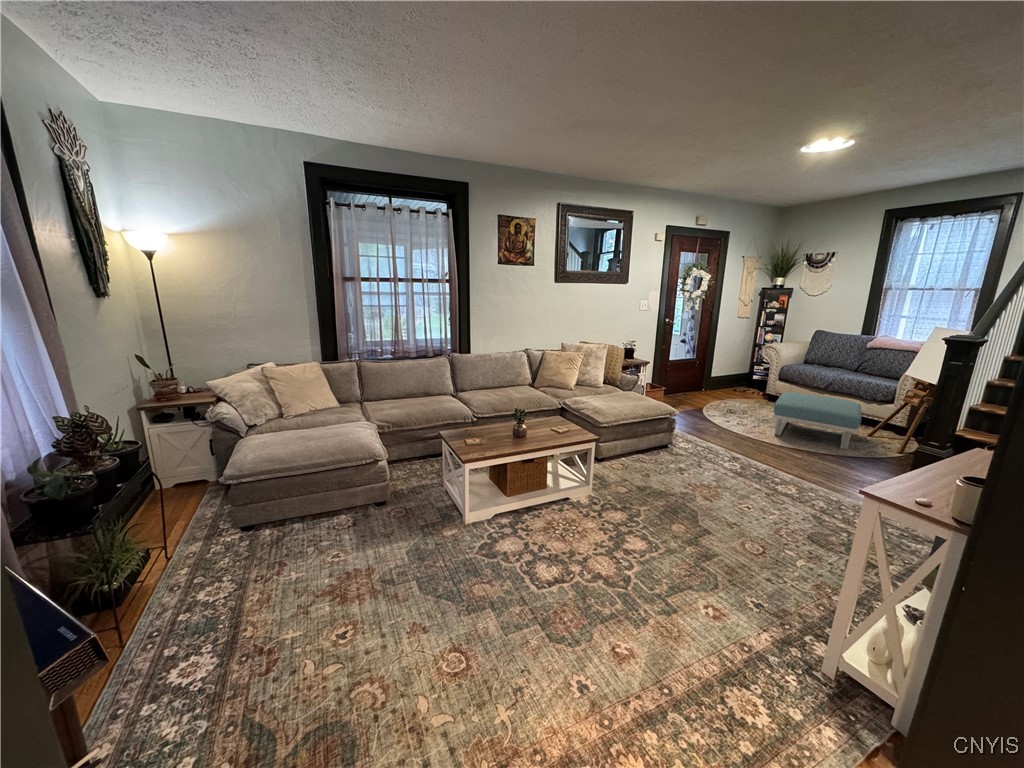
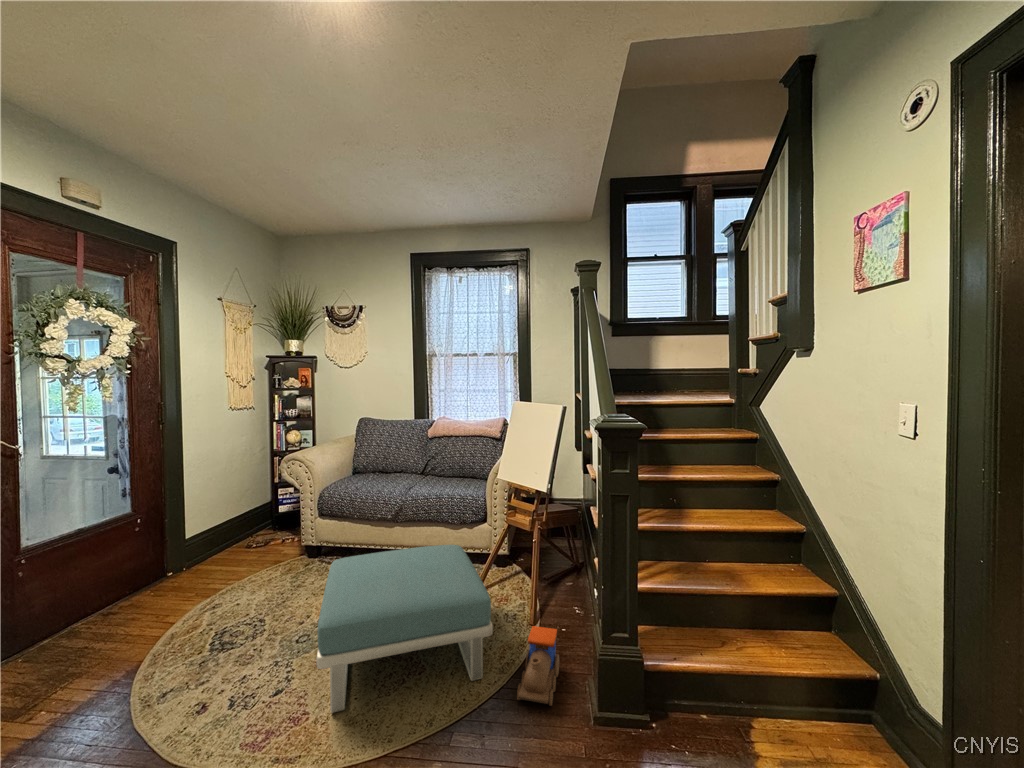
toy train: none [860,439,899,464] -> present [517,626,559,706]

